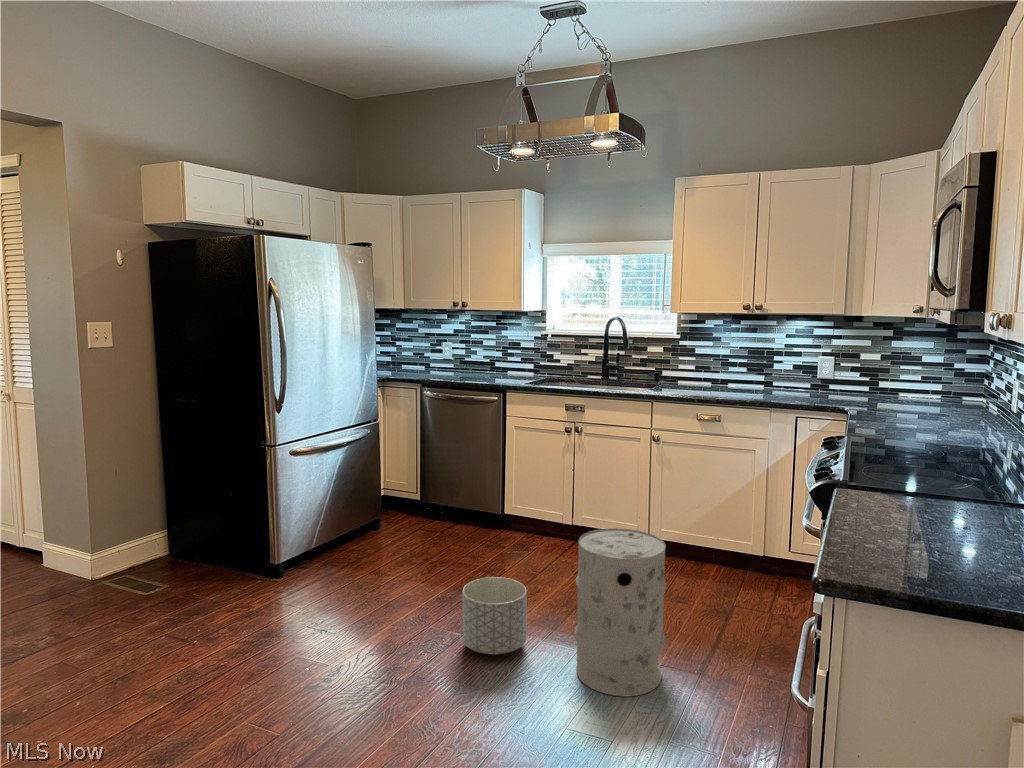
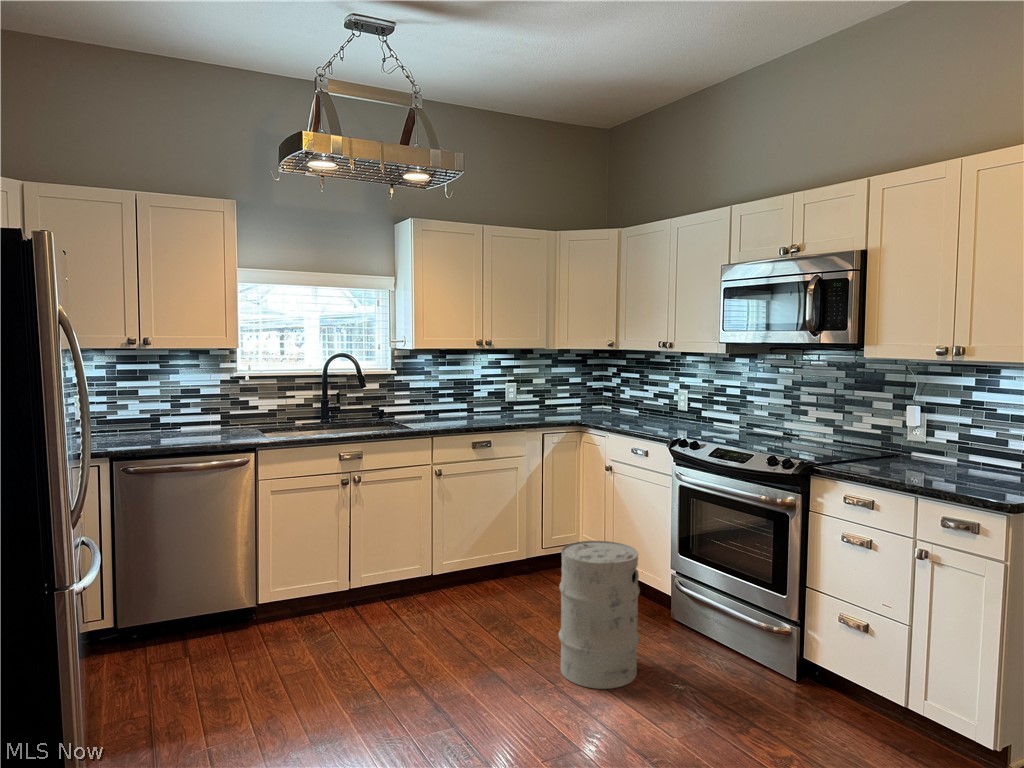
planter: present [463,577,526,655] -> none [464,630,532,714]

